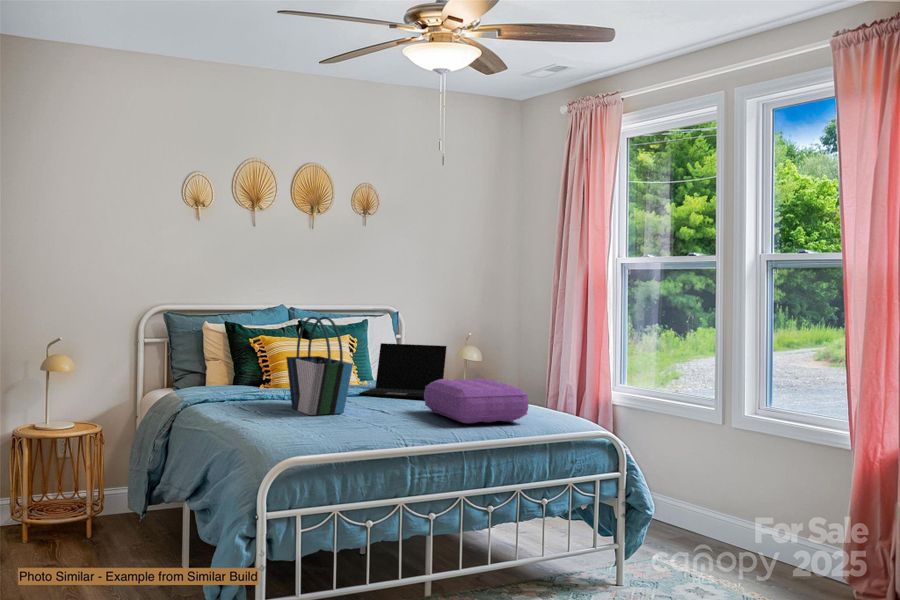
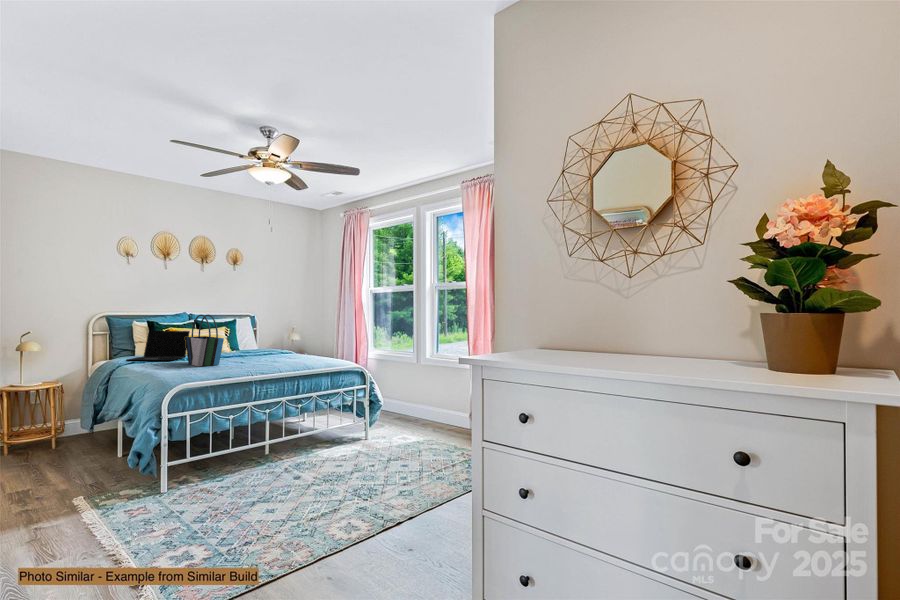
laptop: present [359,343,446,399] -> present [126,331,190,361]
pillow: present [424,378,528,424] -> none [265,344,319,366]

